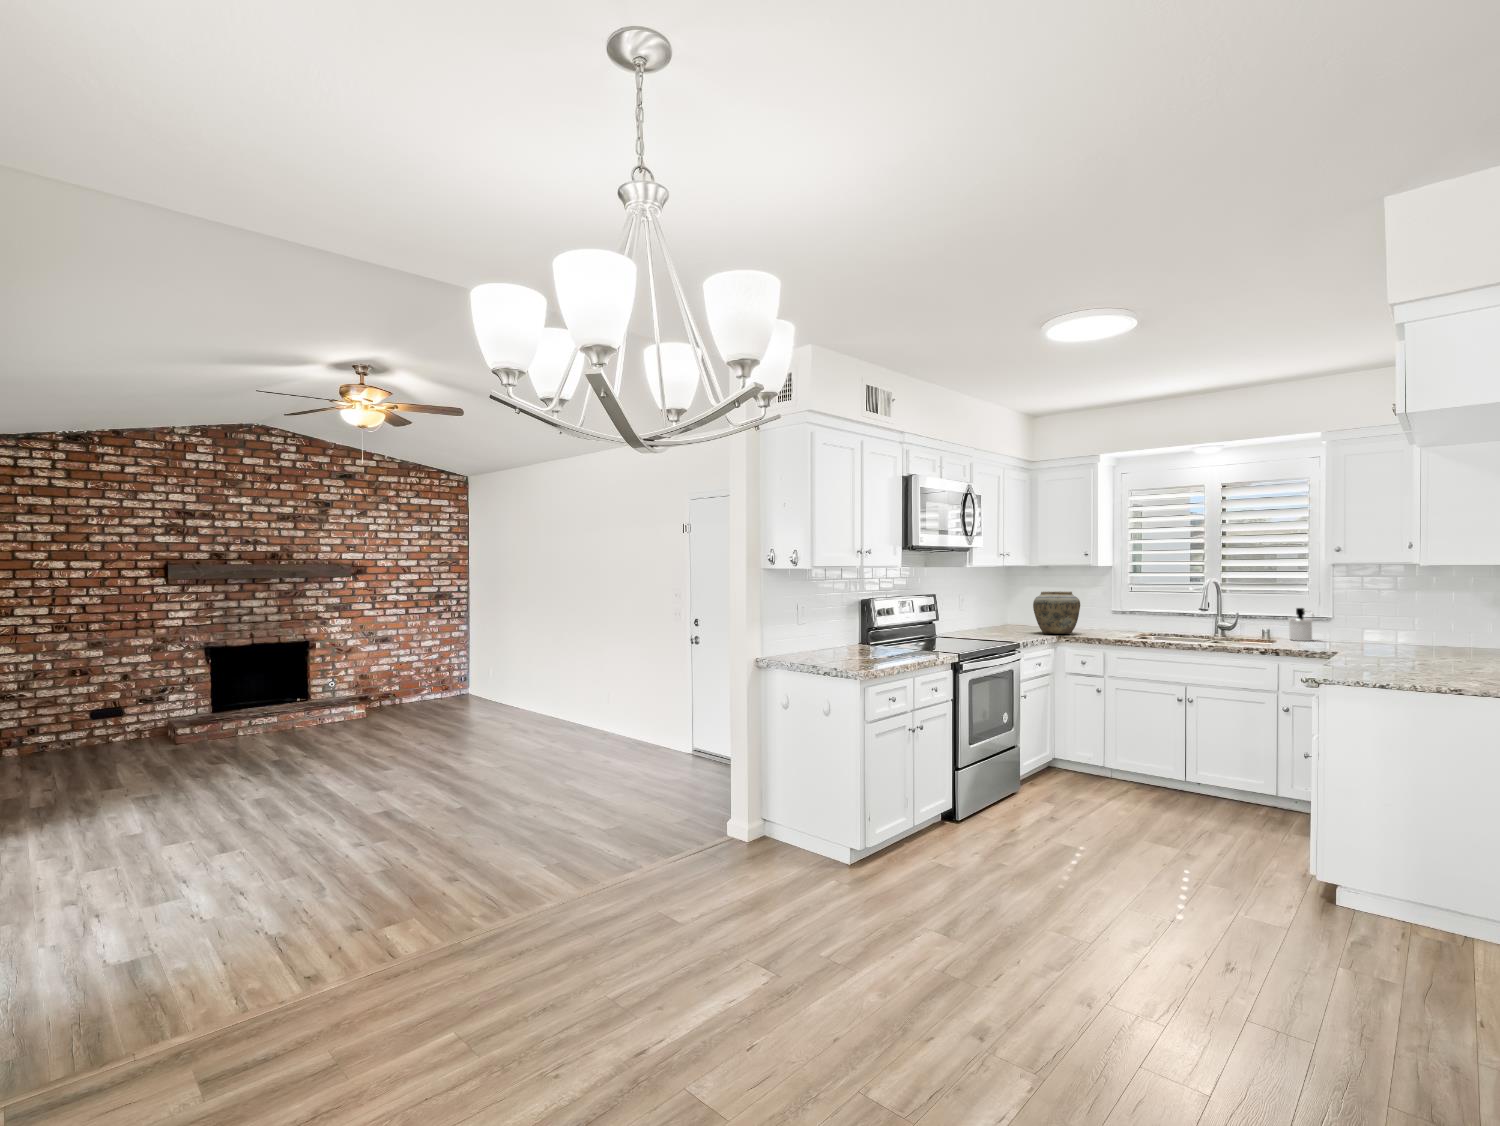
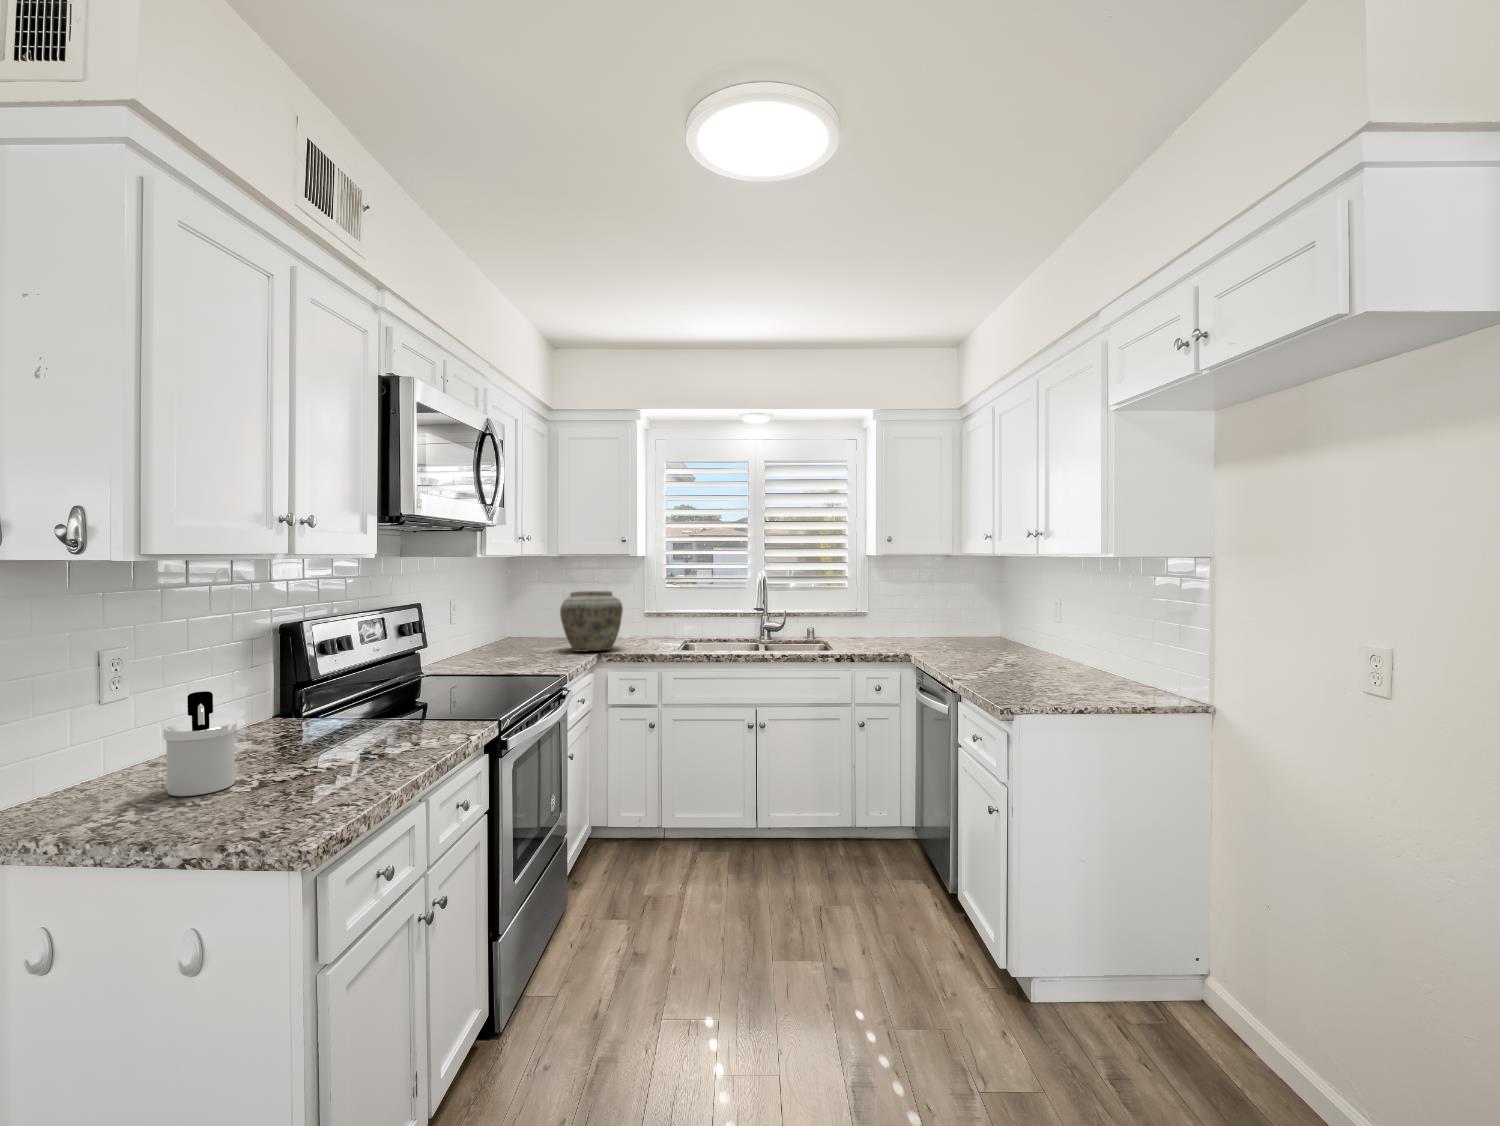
soap dispenser: present [1289,608,1314,641] -> present [163,691,237,796]

